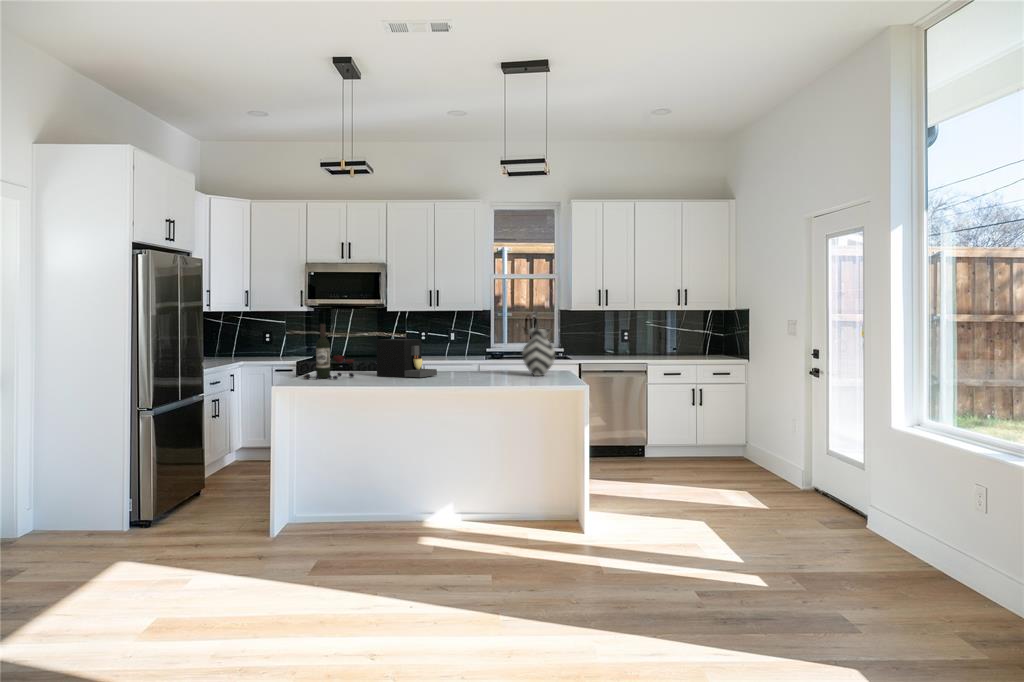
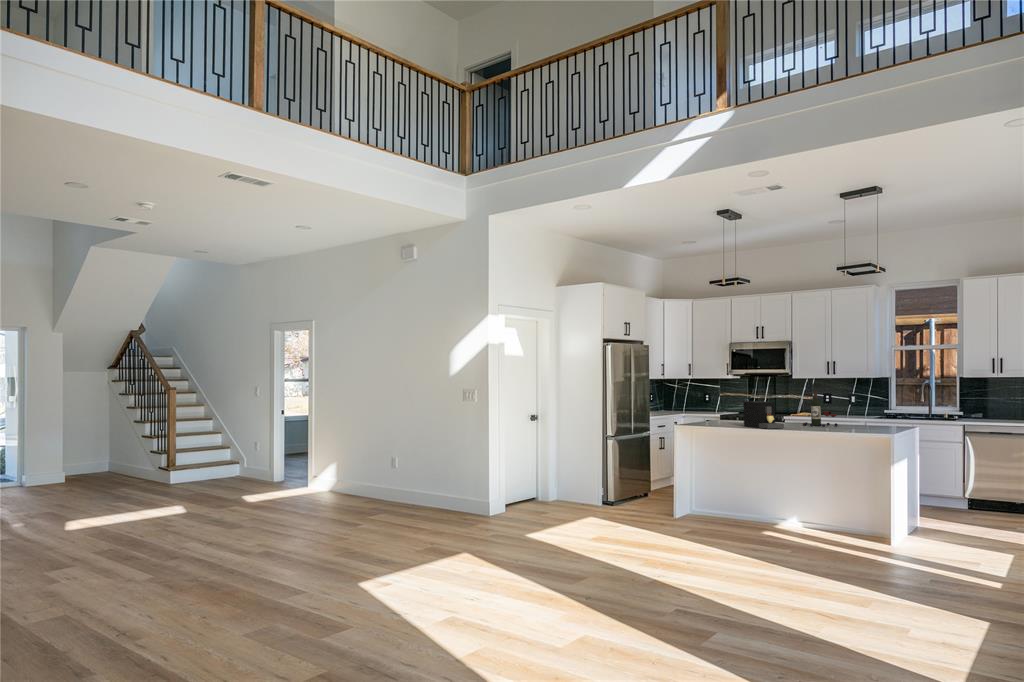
wine bottle: present [304,324,354,379] -> present [803,390,838,427]
vase: present [522,329,555,376] -> none [845,397,873,433]

